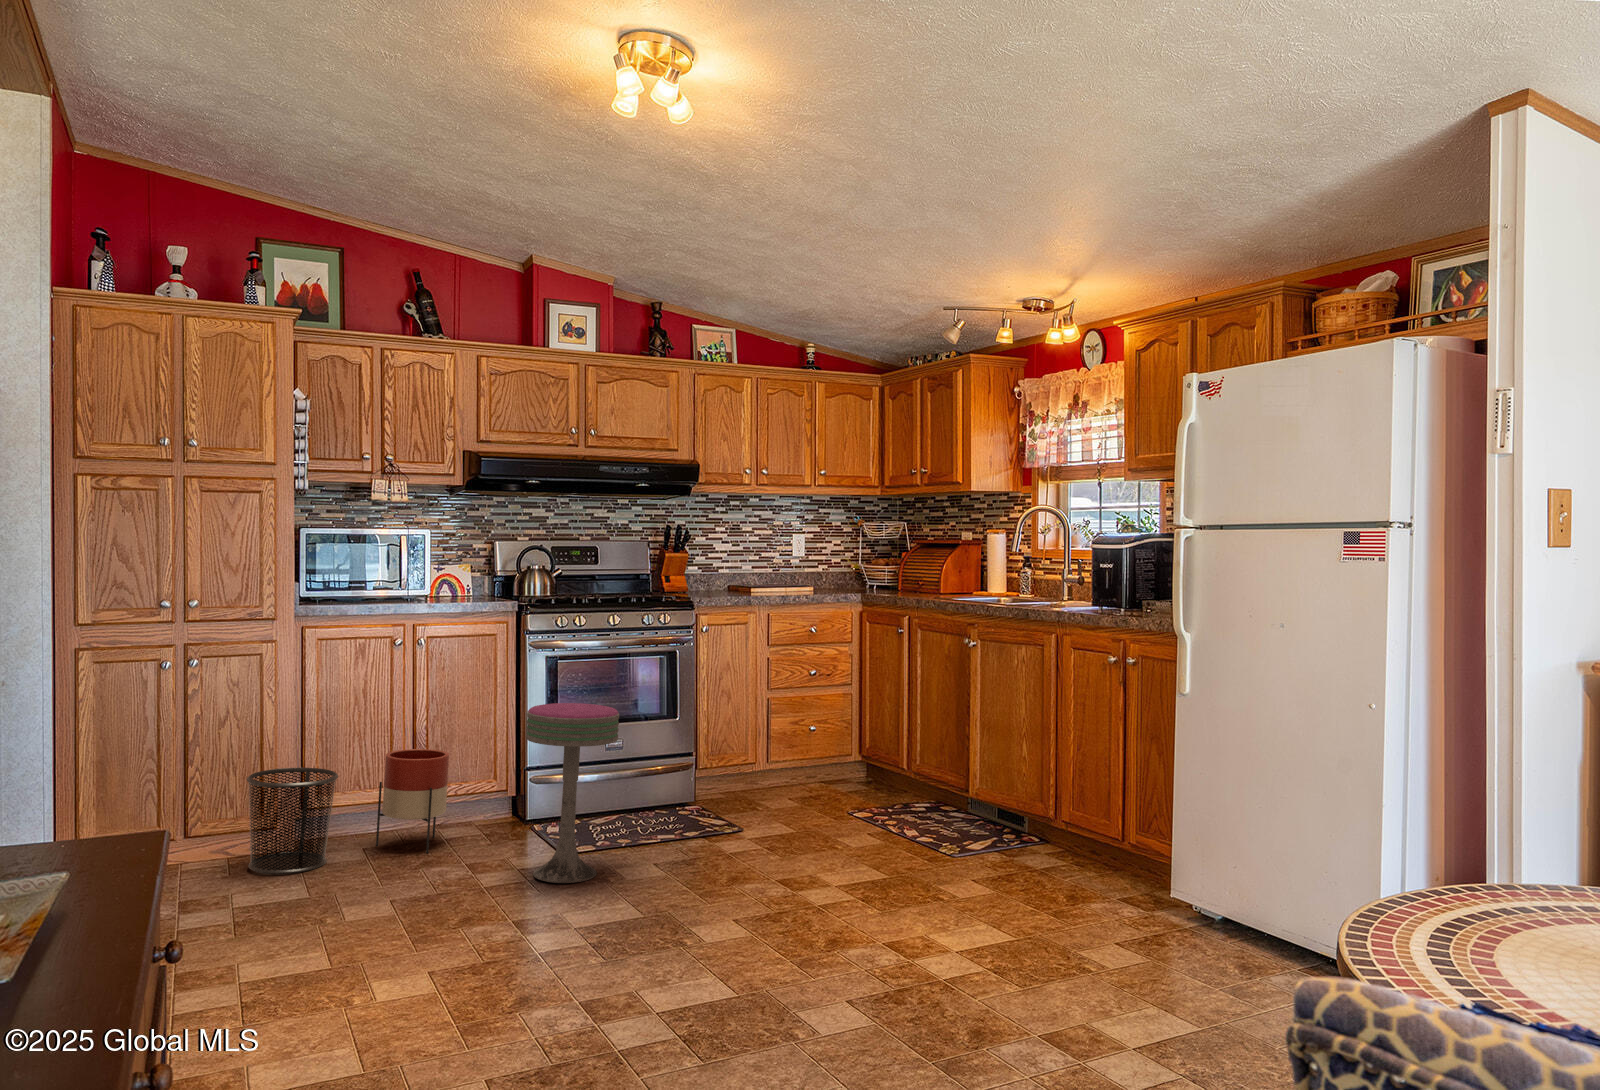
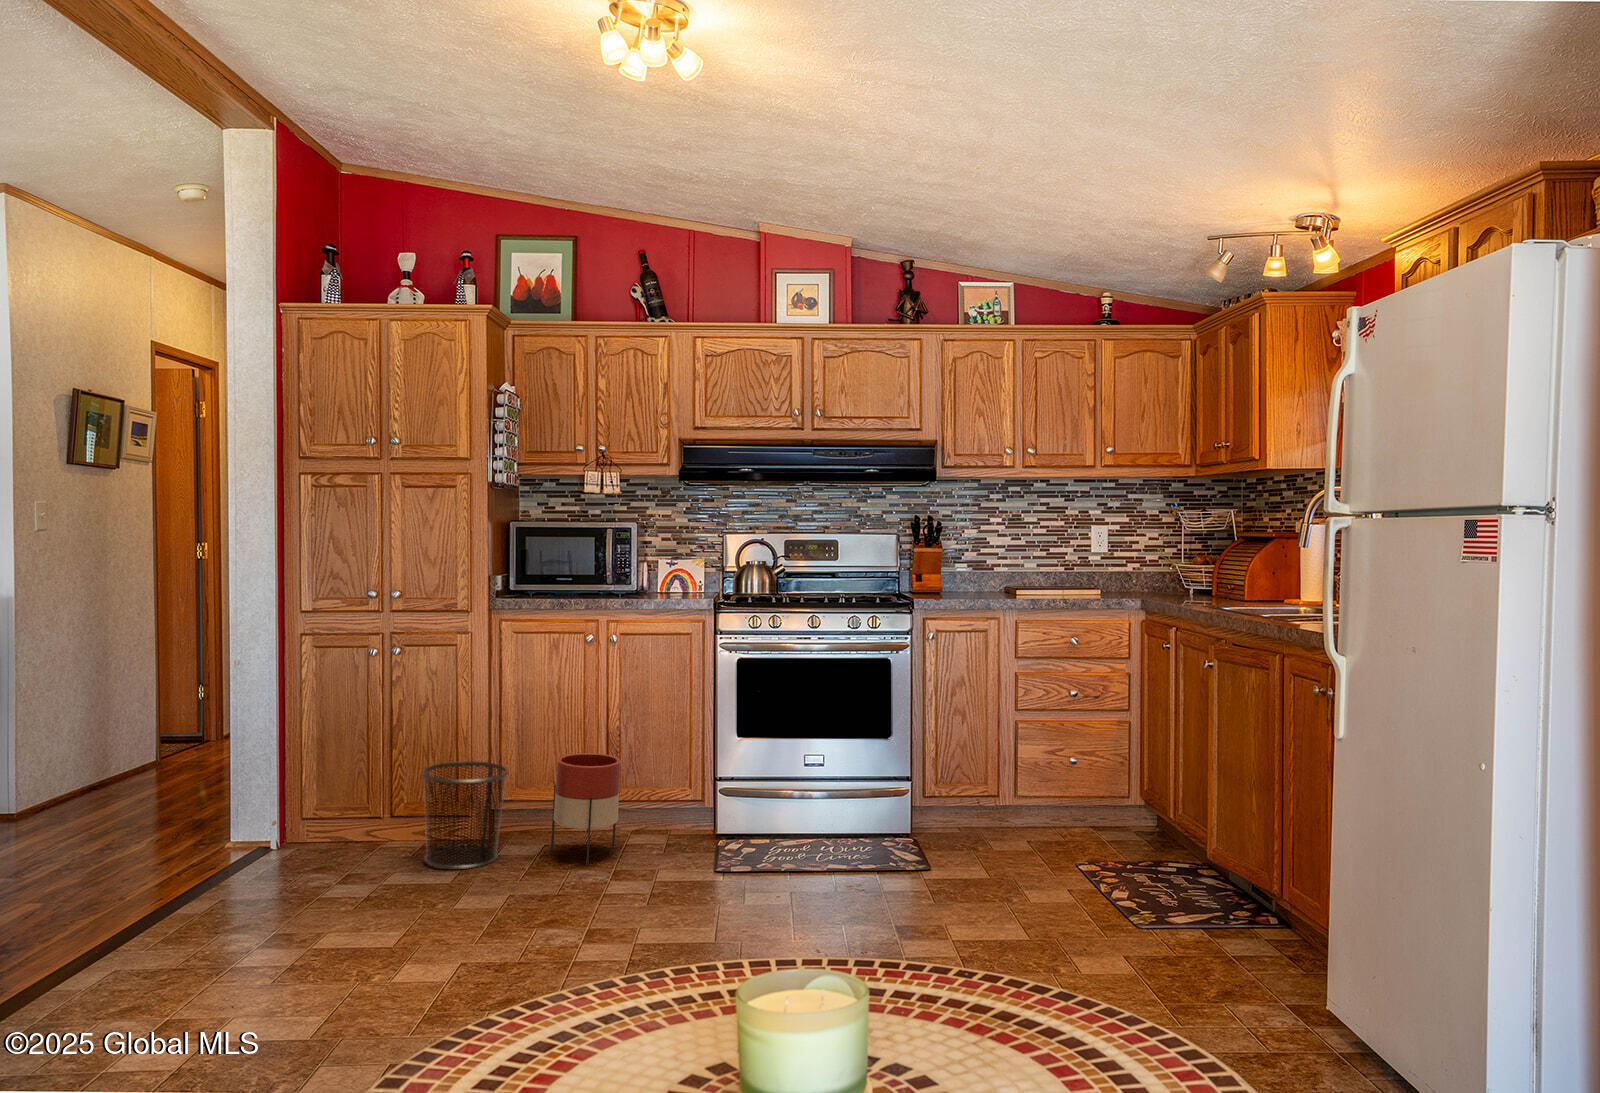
bar stool: present [526,703,619,883] -> none [638,721,744,930]

